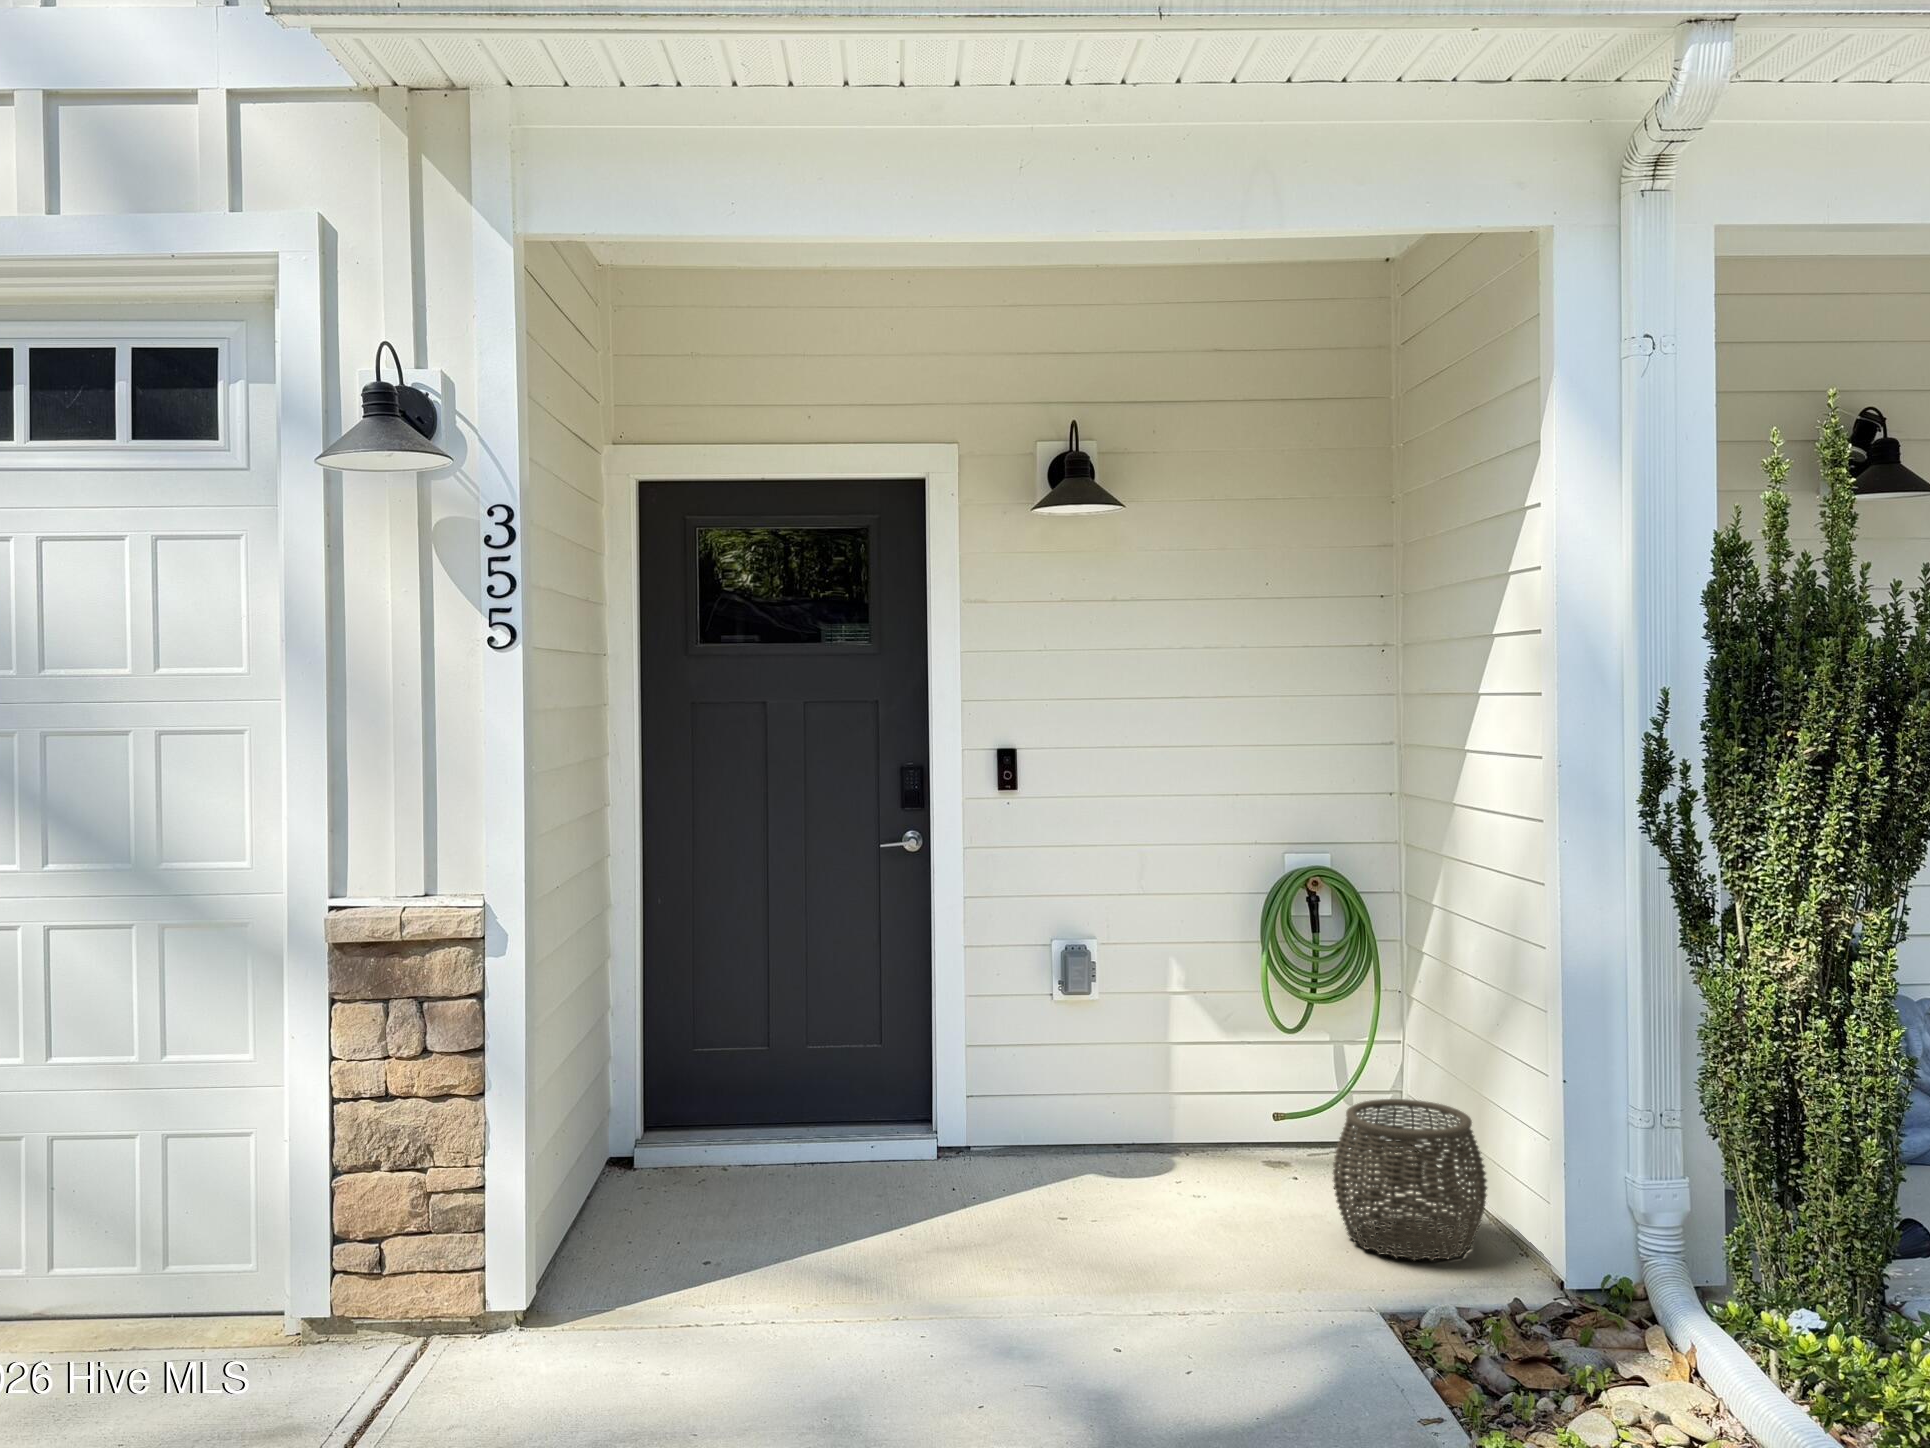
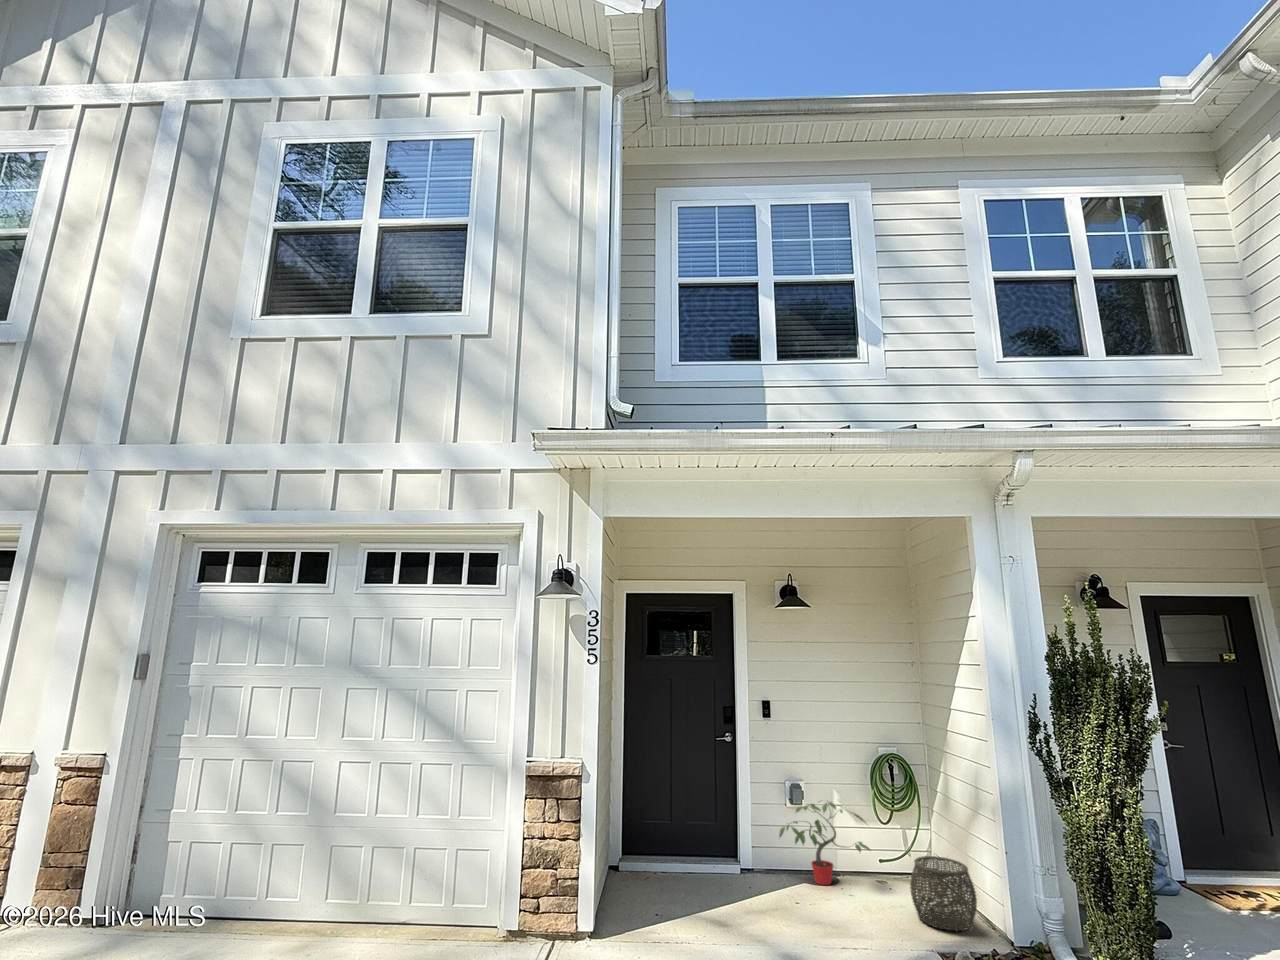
potted plant: none [1034,986,1260,1175] -> present [779,801,870,885]

